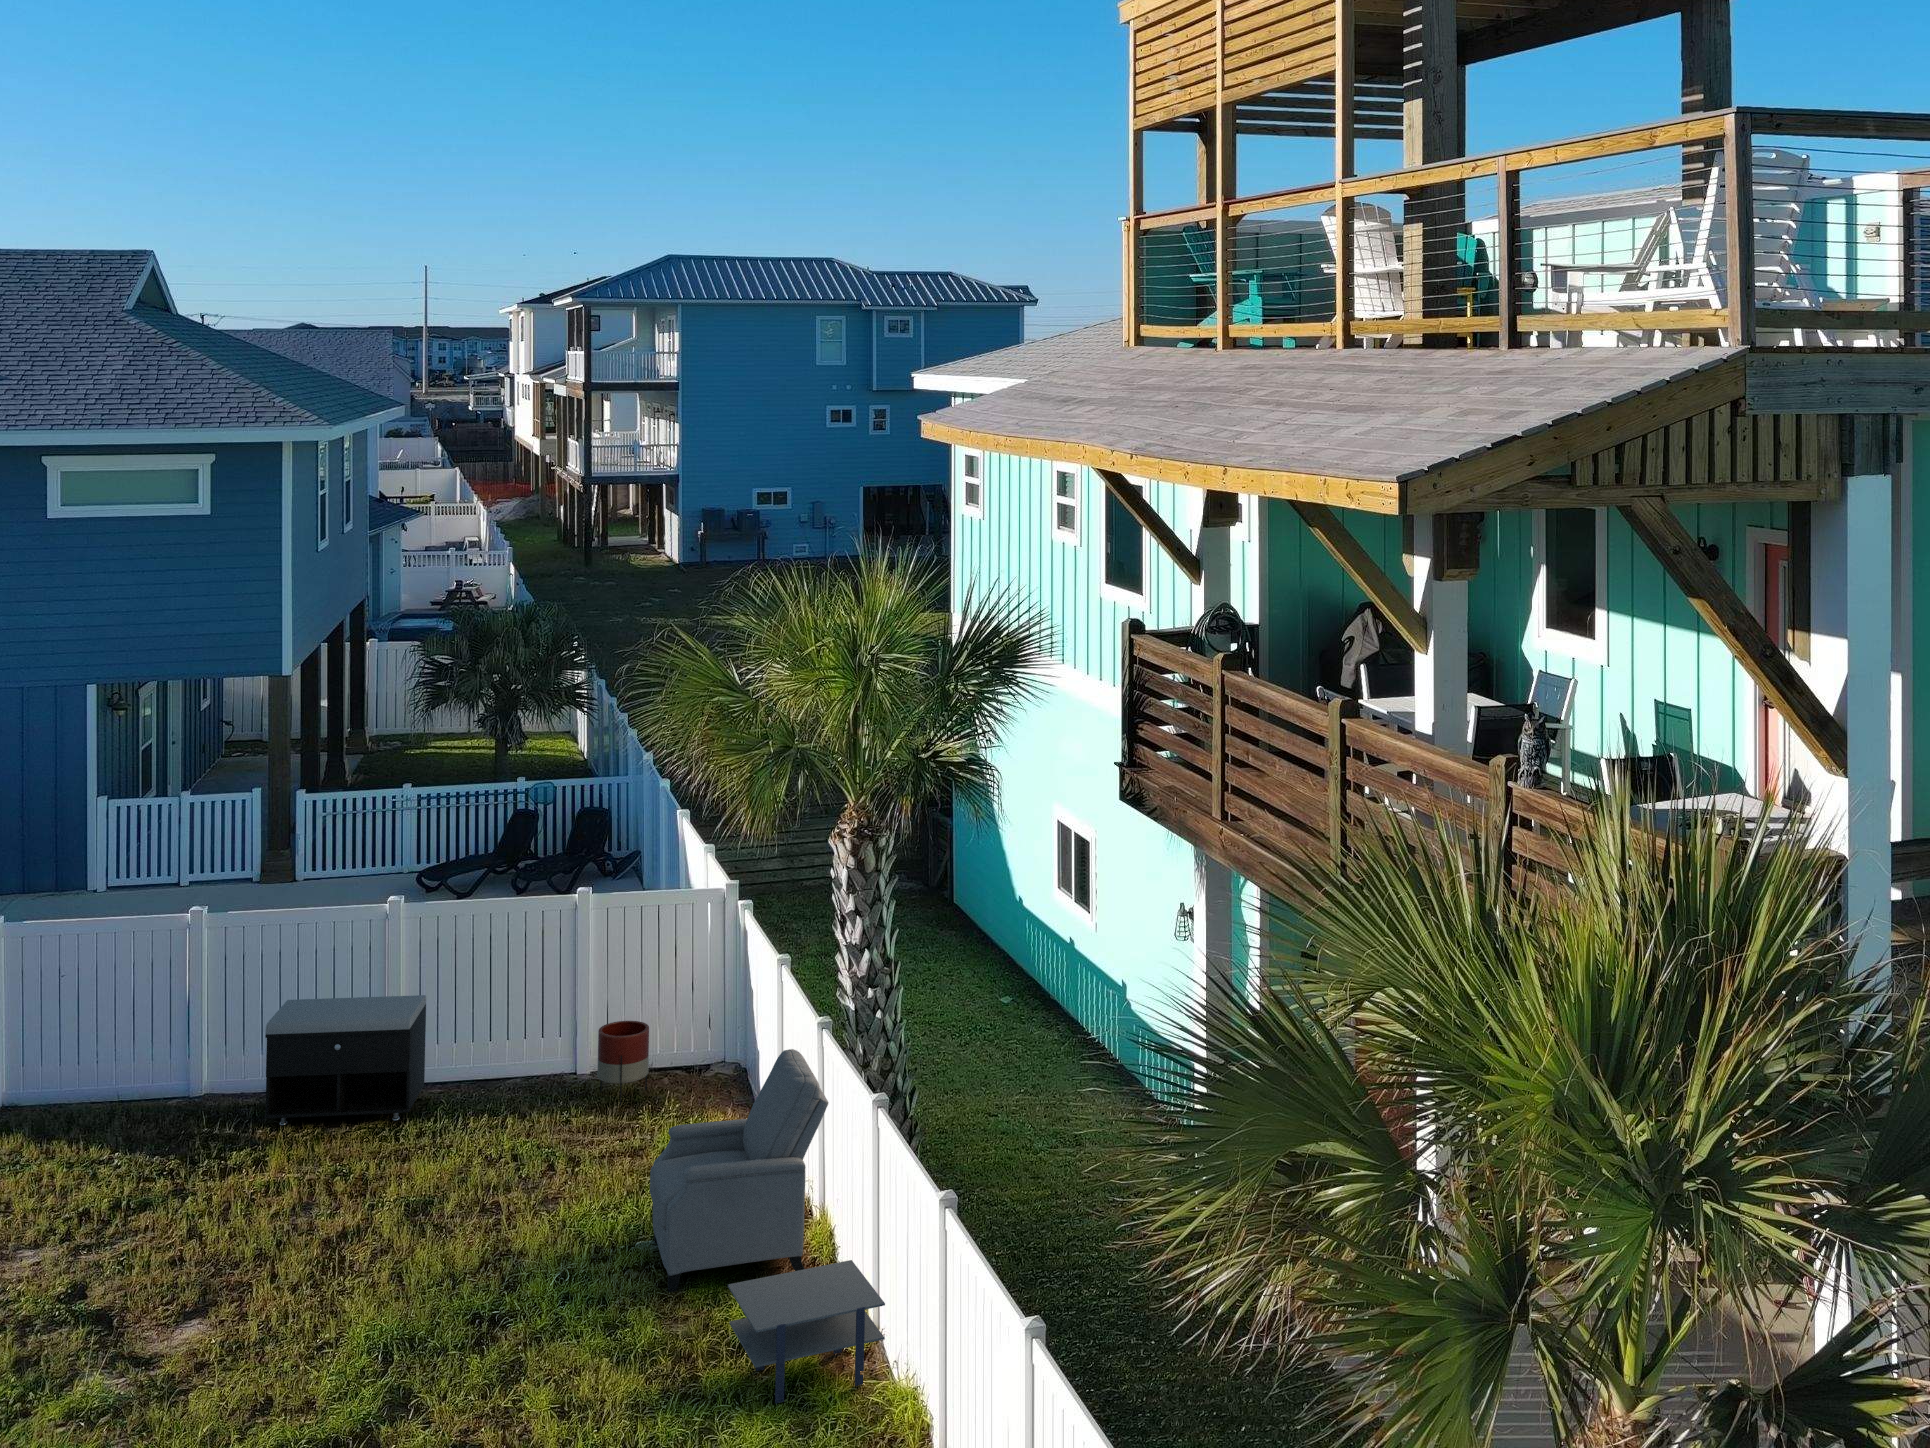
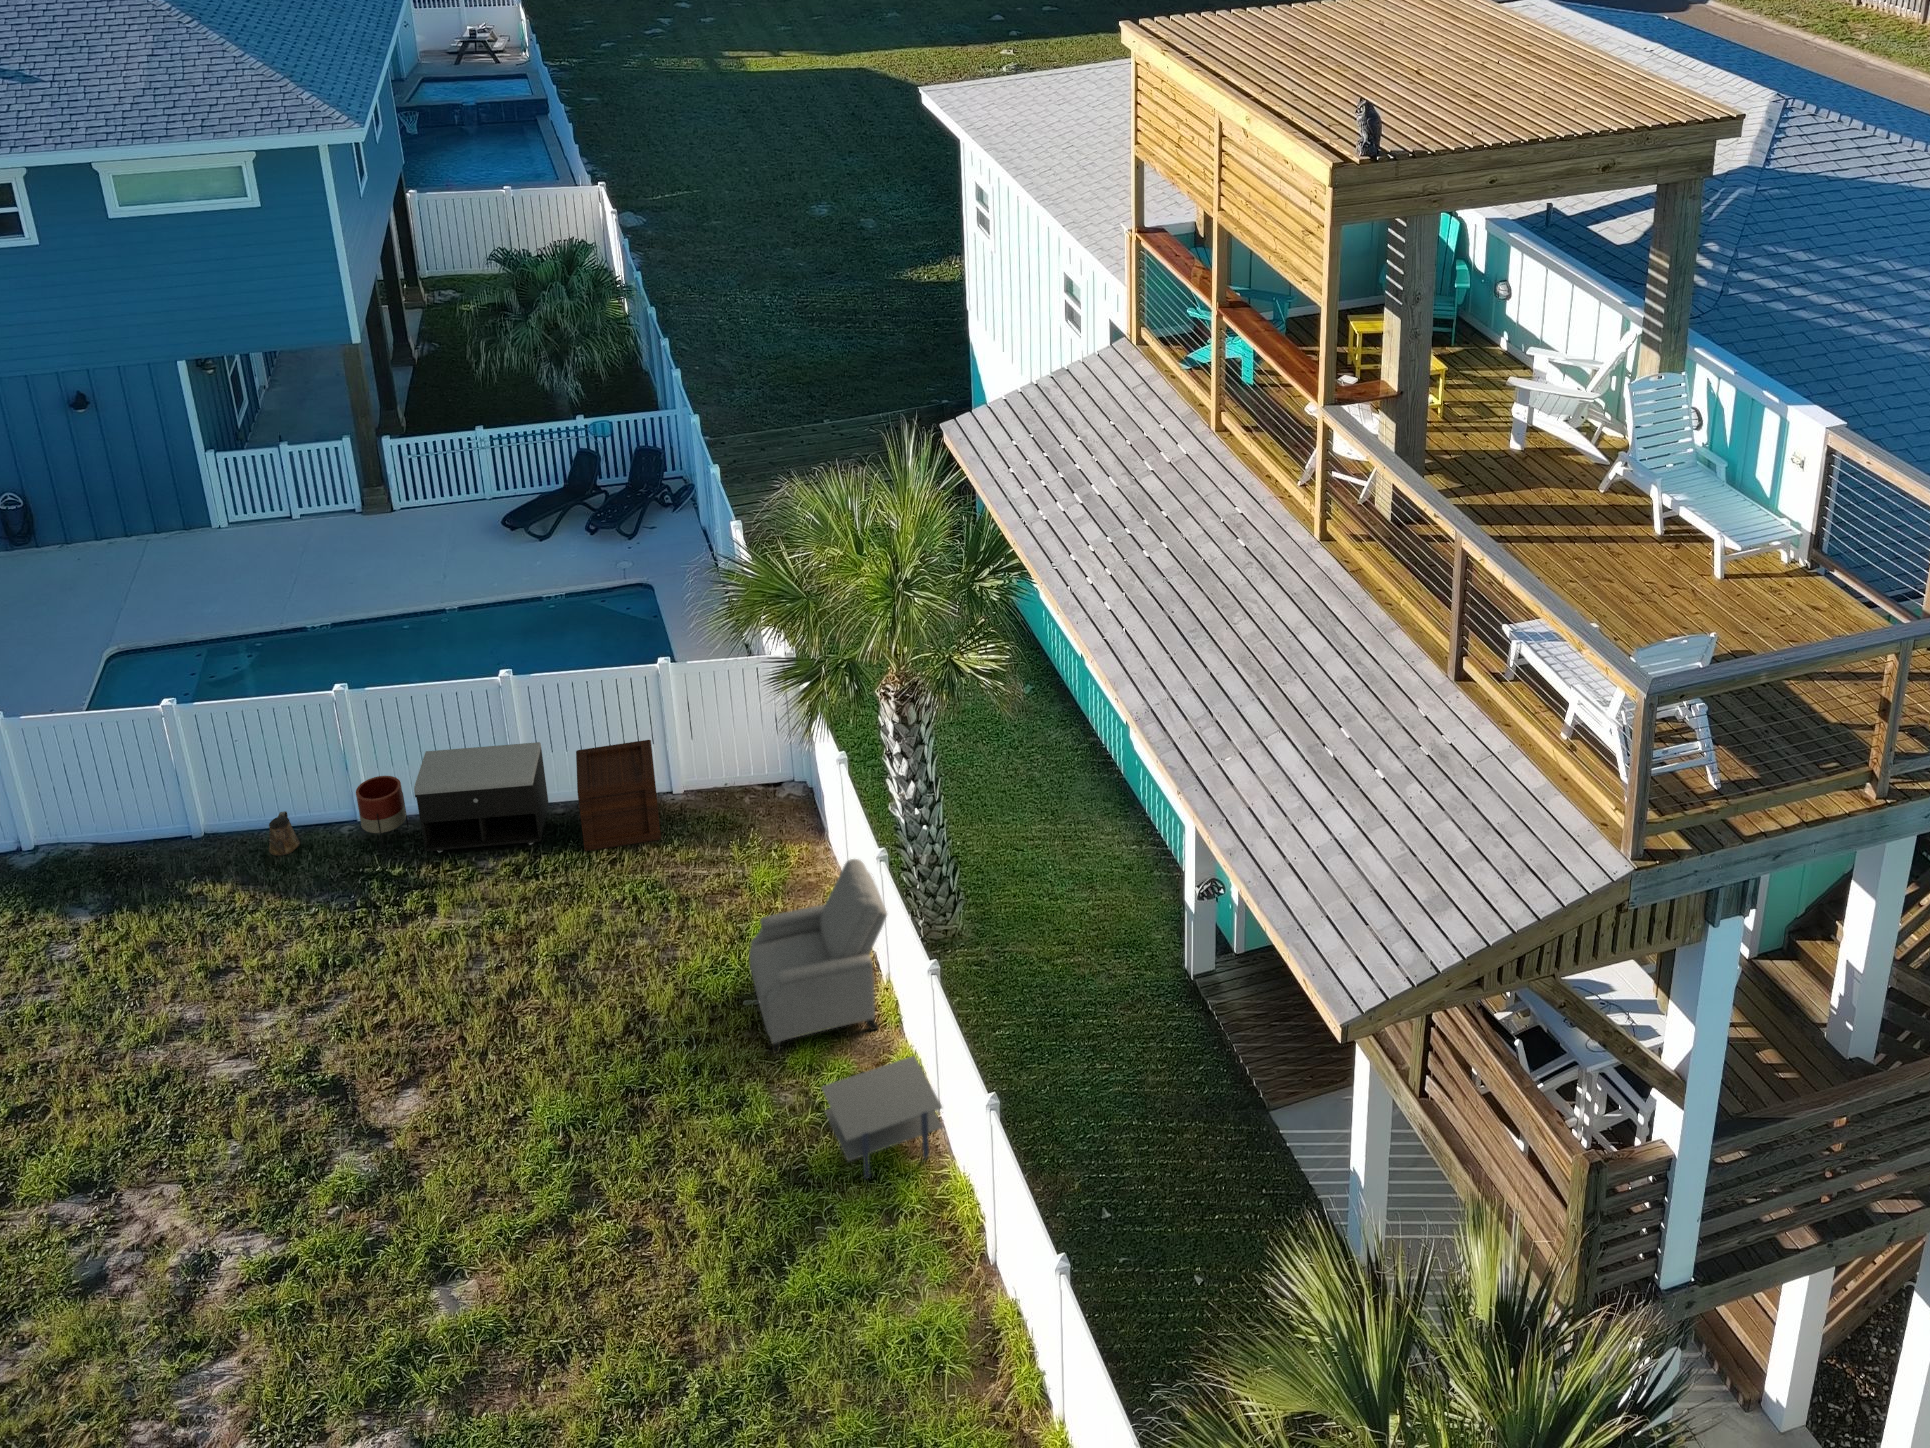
wooden crate: none [460,1003,558,1128] -> present [576,740,661,851]
planter: present [597,1021,649,1105] -> present [356,776,409,849]
watering can: none [73,1073,113,1124] -> present [268,811,300,856]

